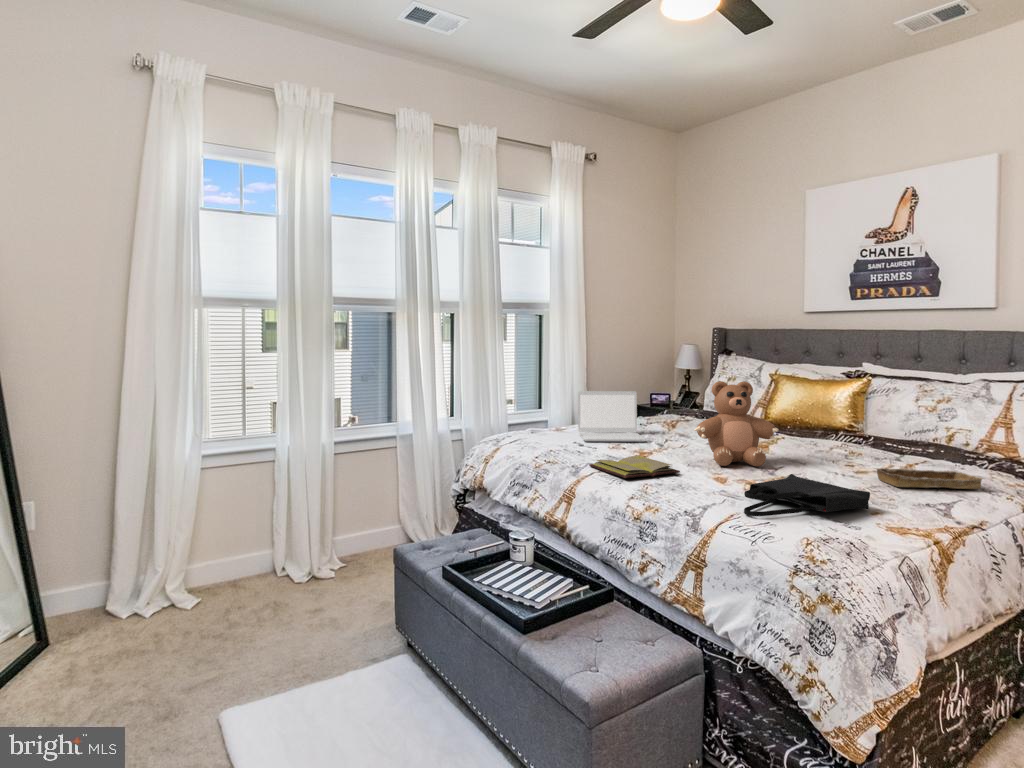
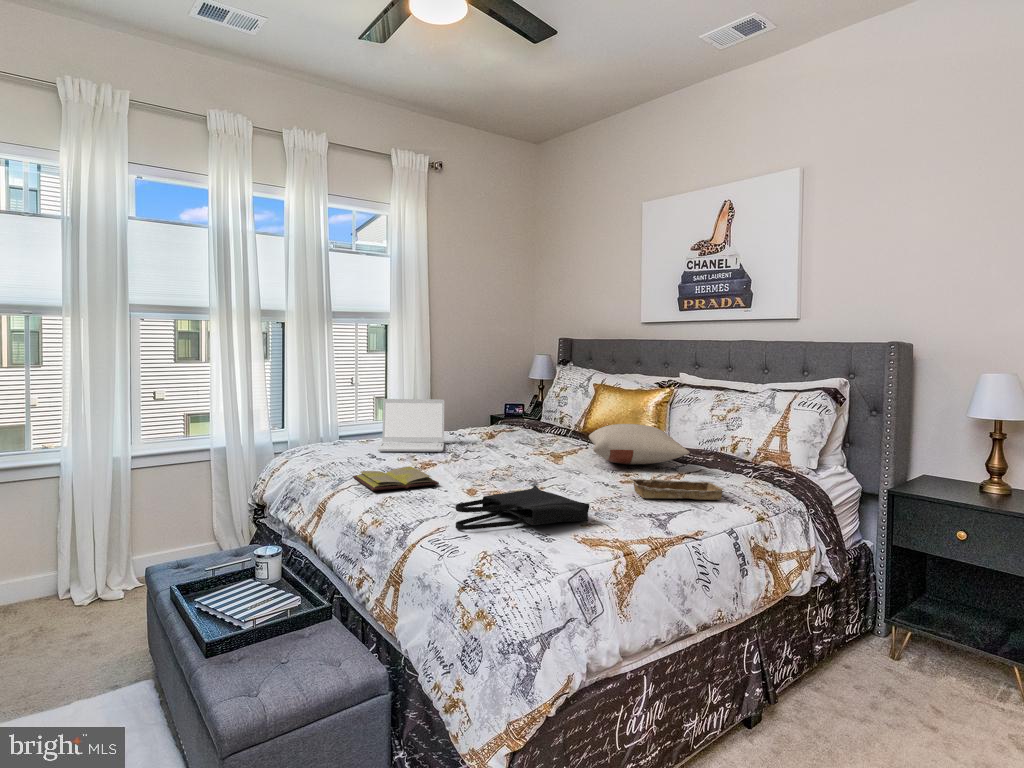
teddy bear: present [694,381,779,466] -> none [468,390,553,477]
pillow: none [788,414,917,453] -> present [589,424,690,464]

